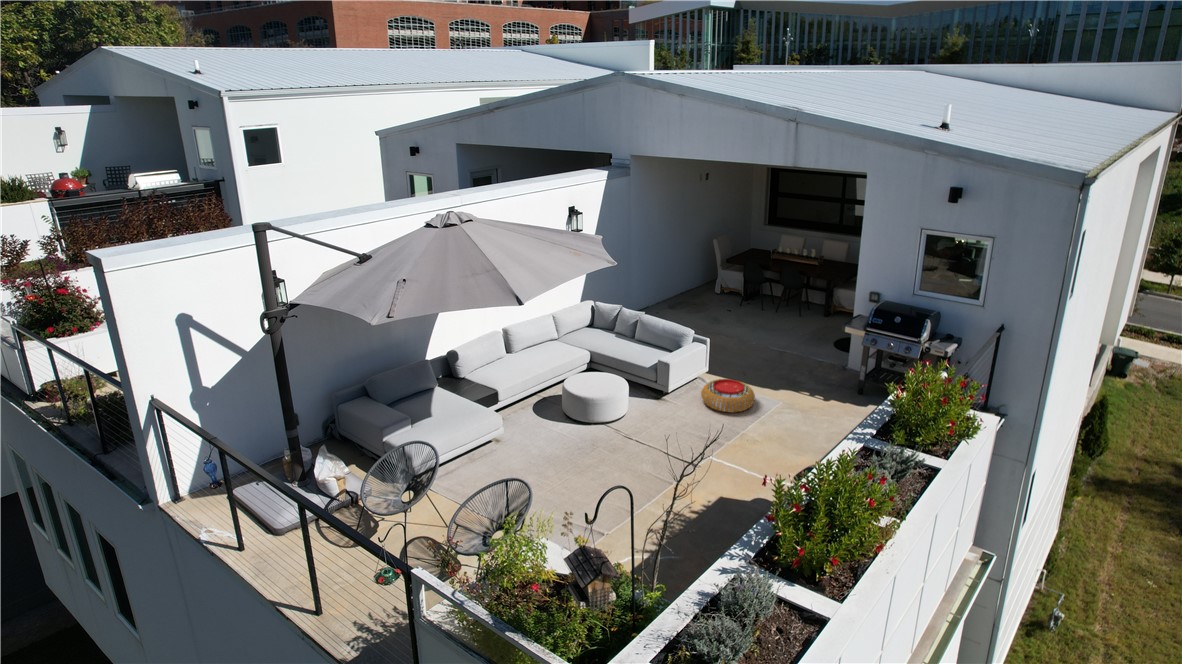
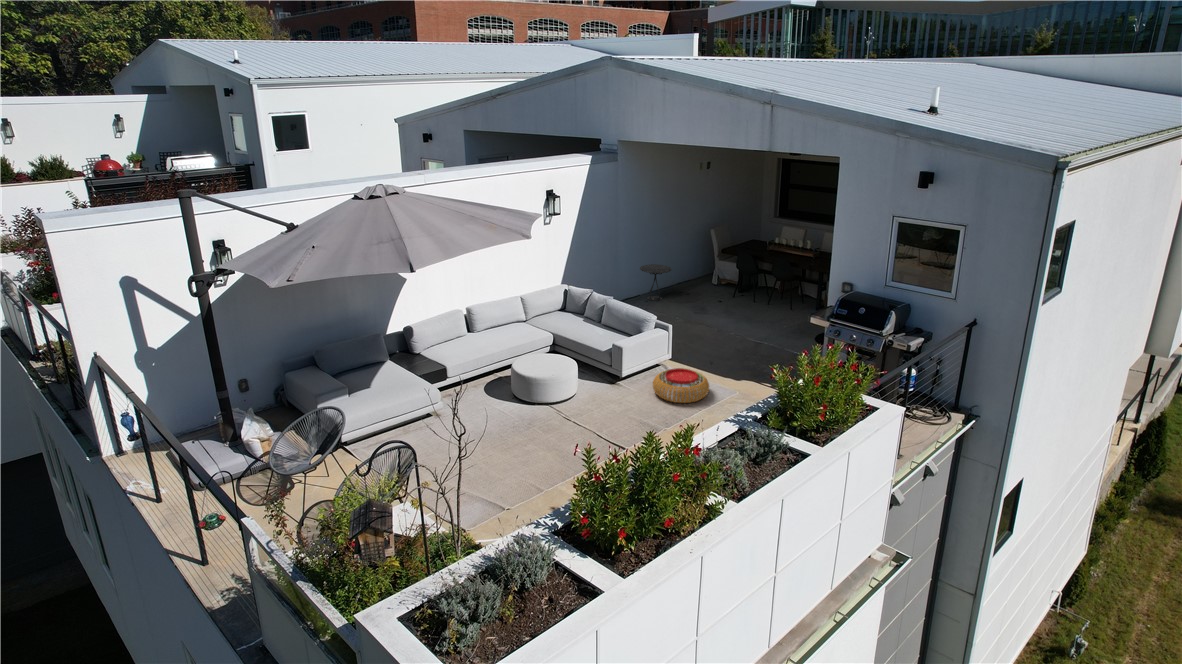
side table: none [648,273,678,308] -> present [640,264,672,301]

